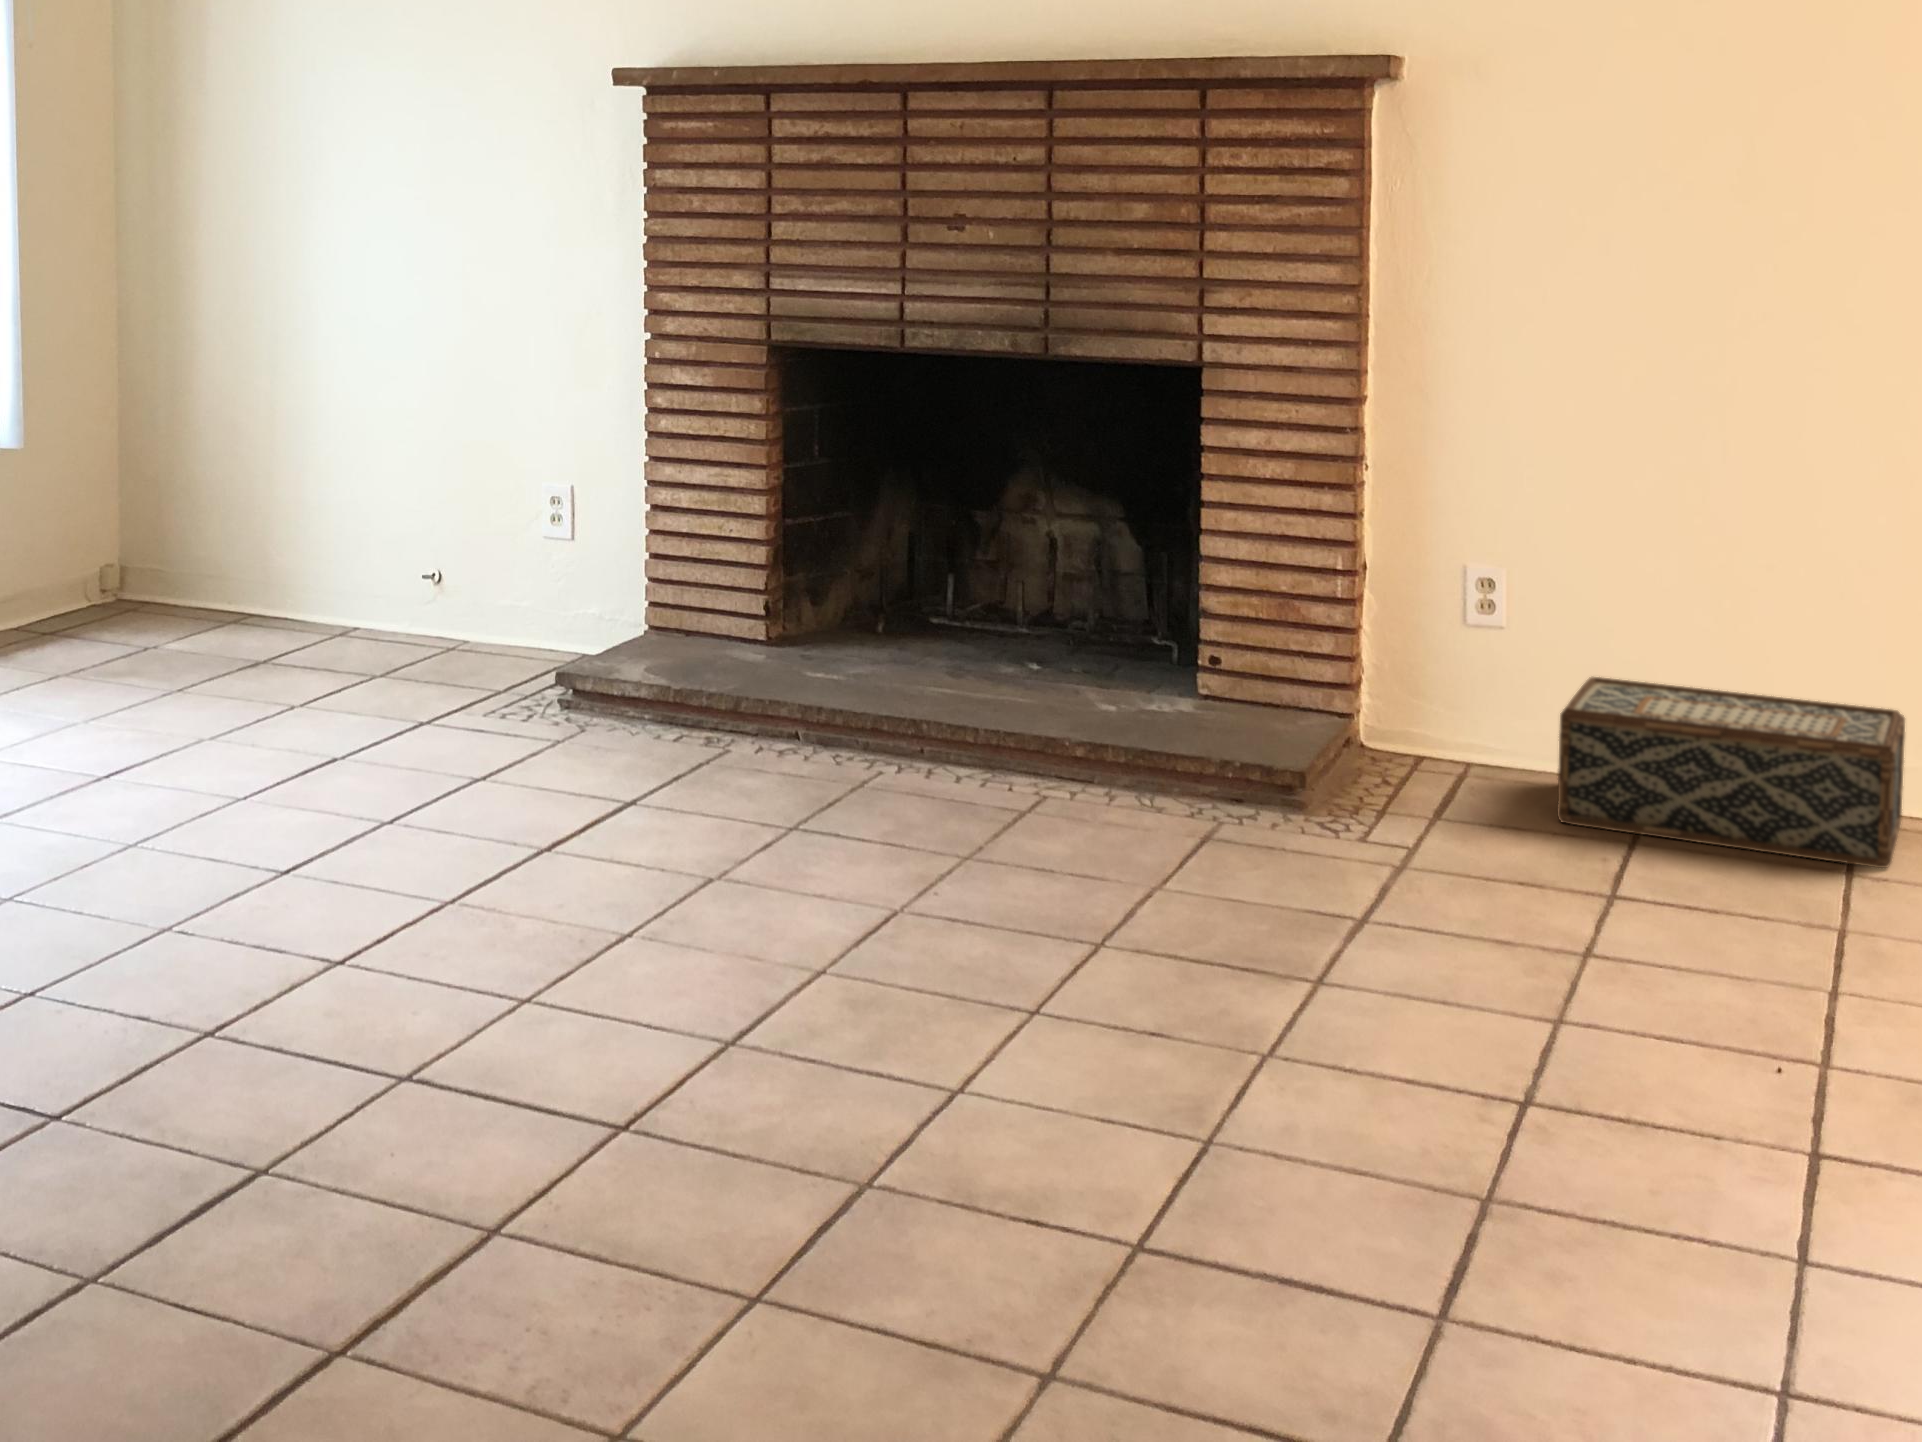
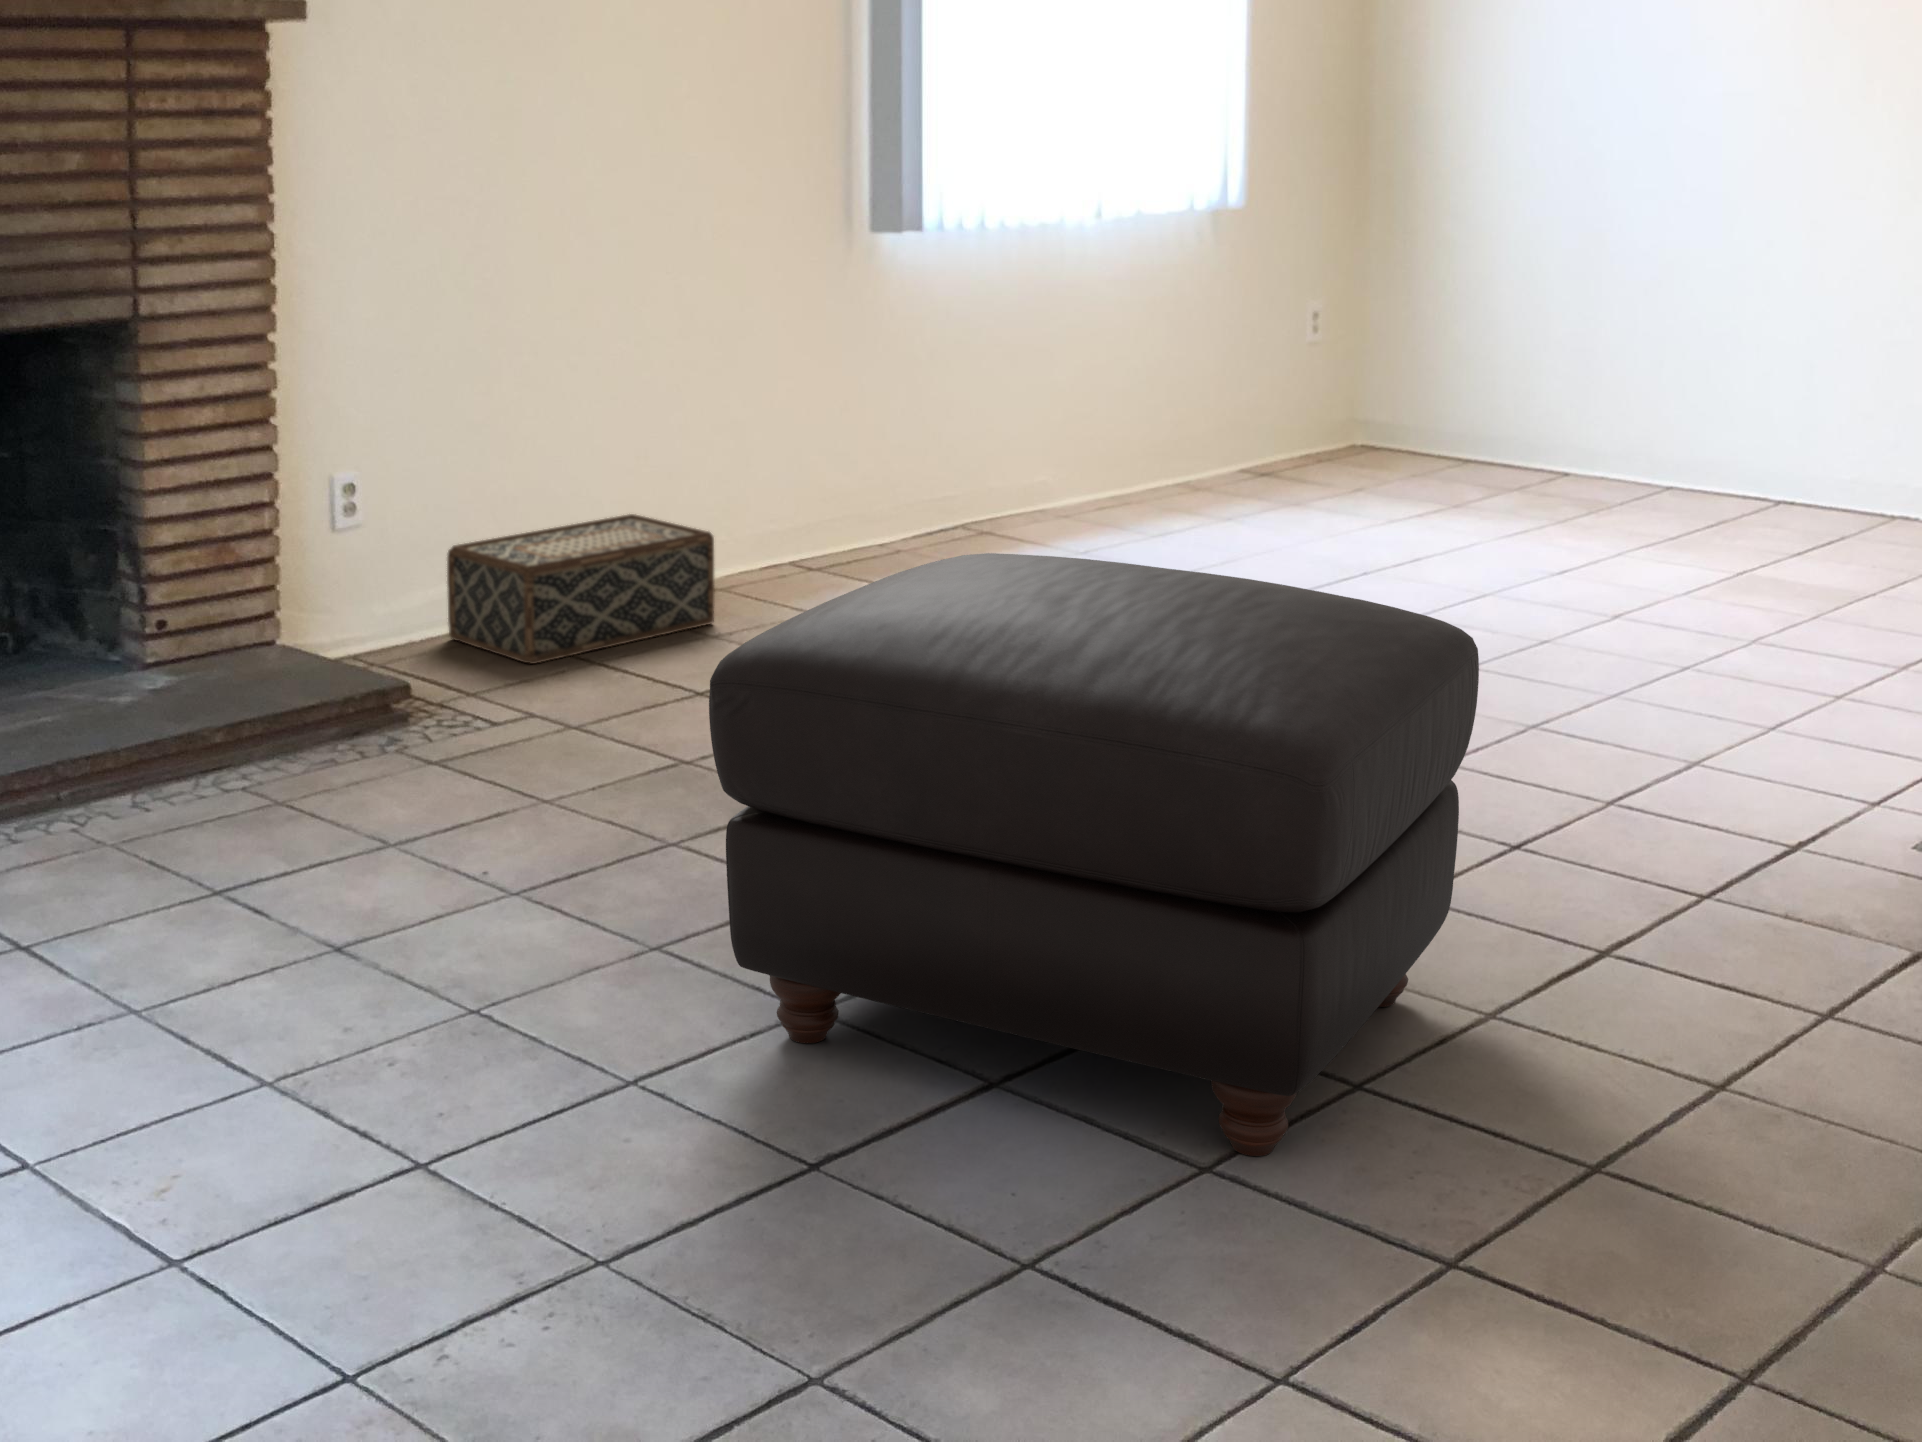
ottoman: none [460,656,1130,1323] -> present [709,553,1479,1156]

